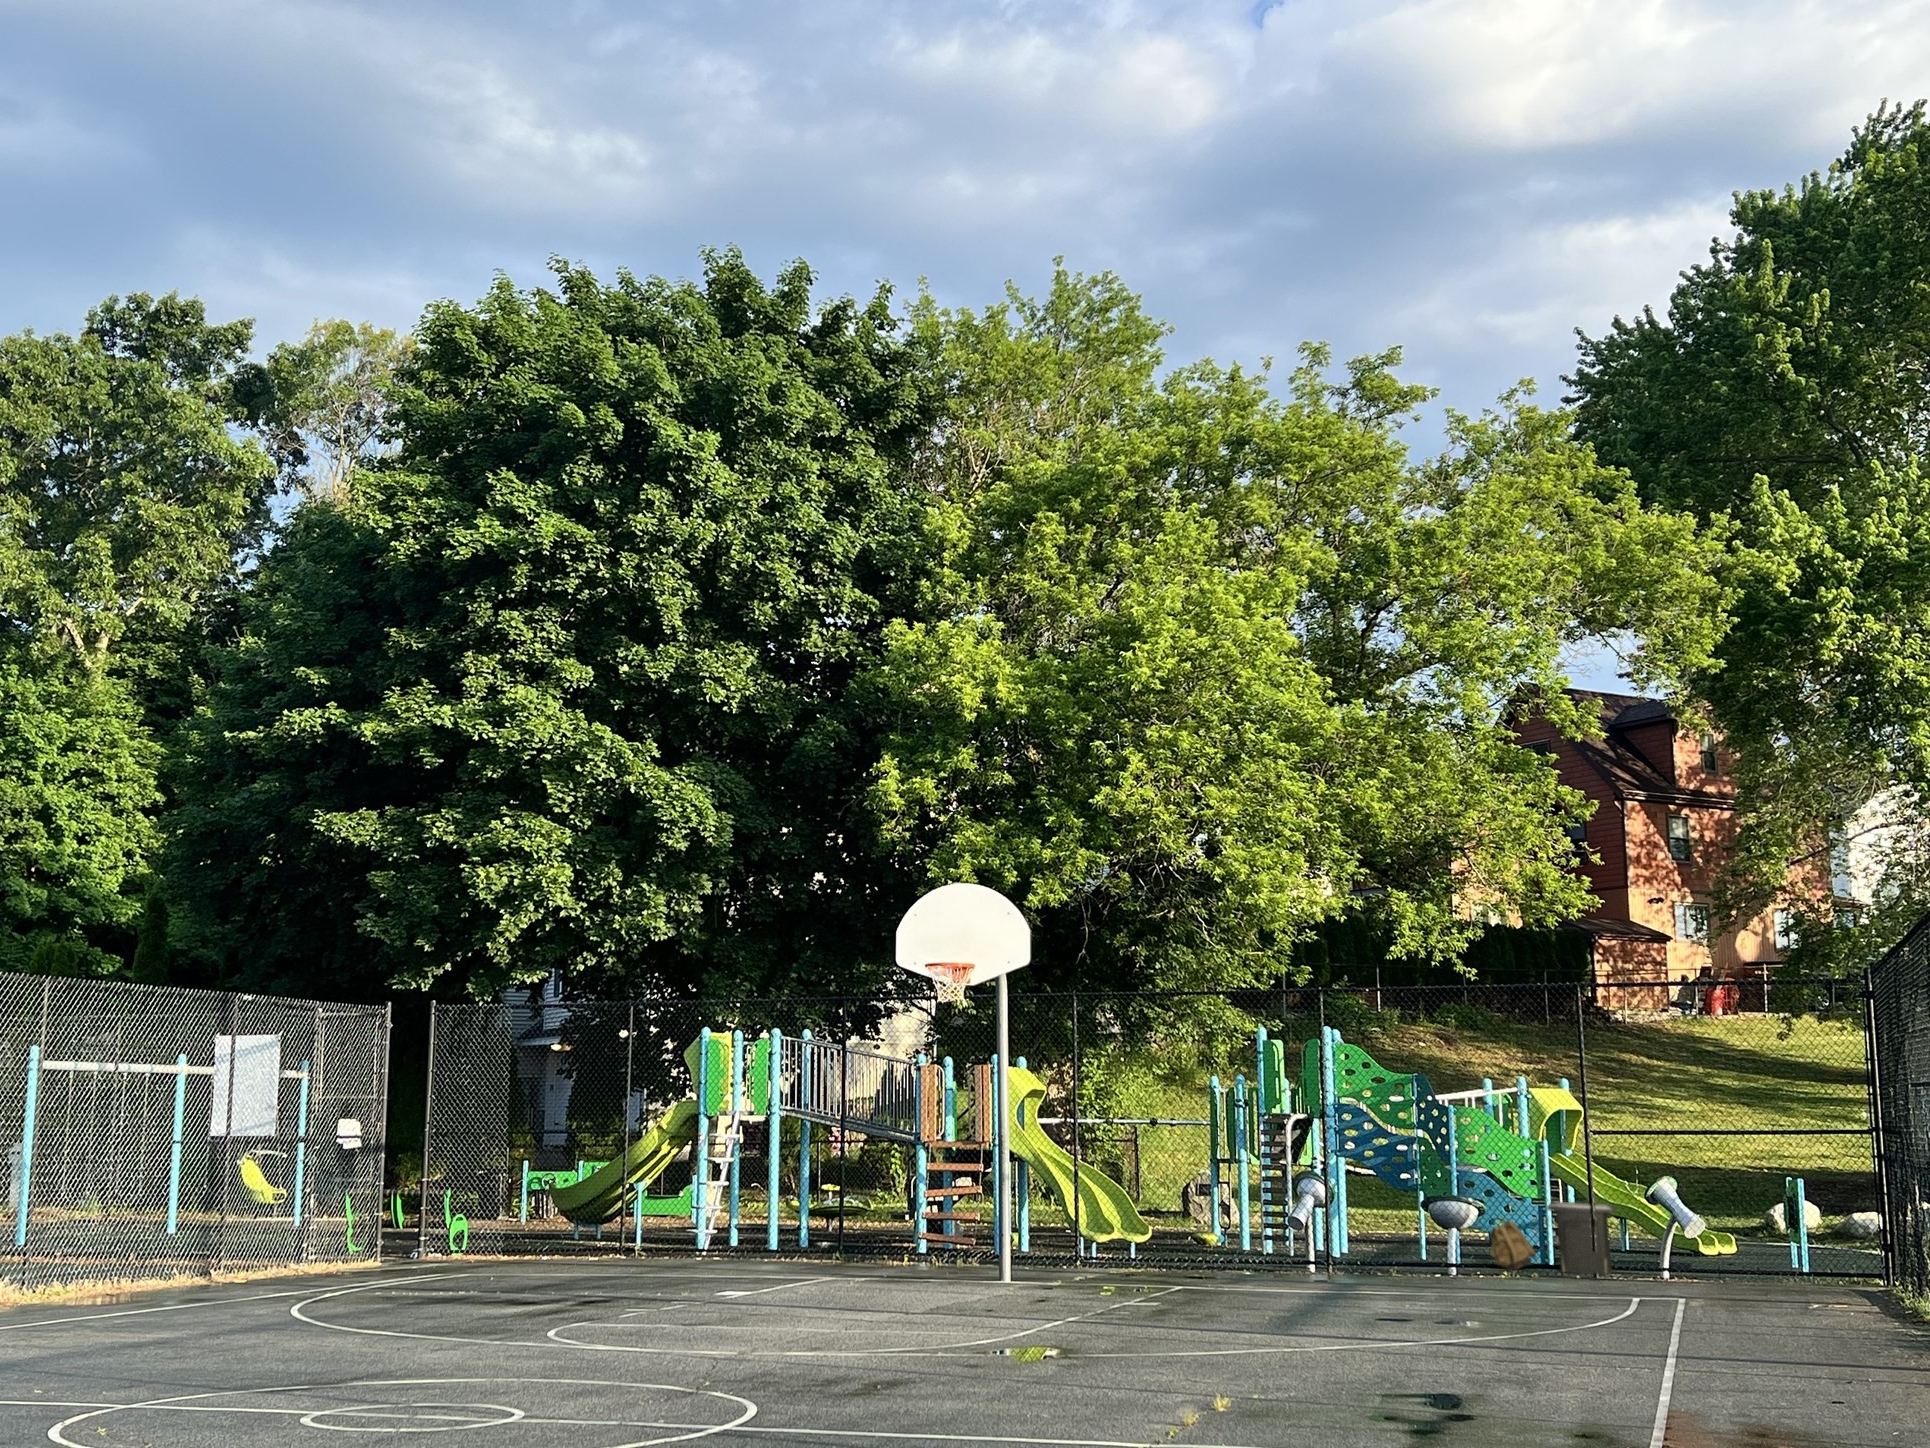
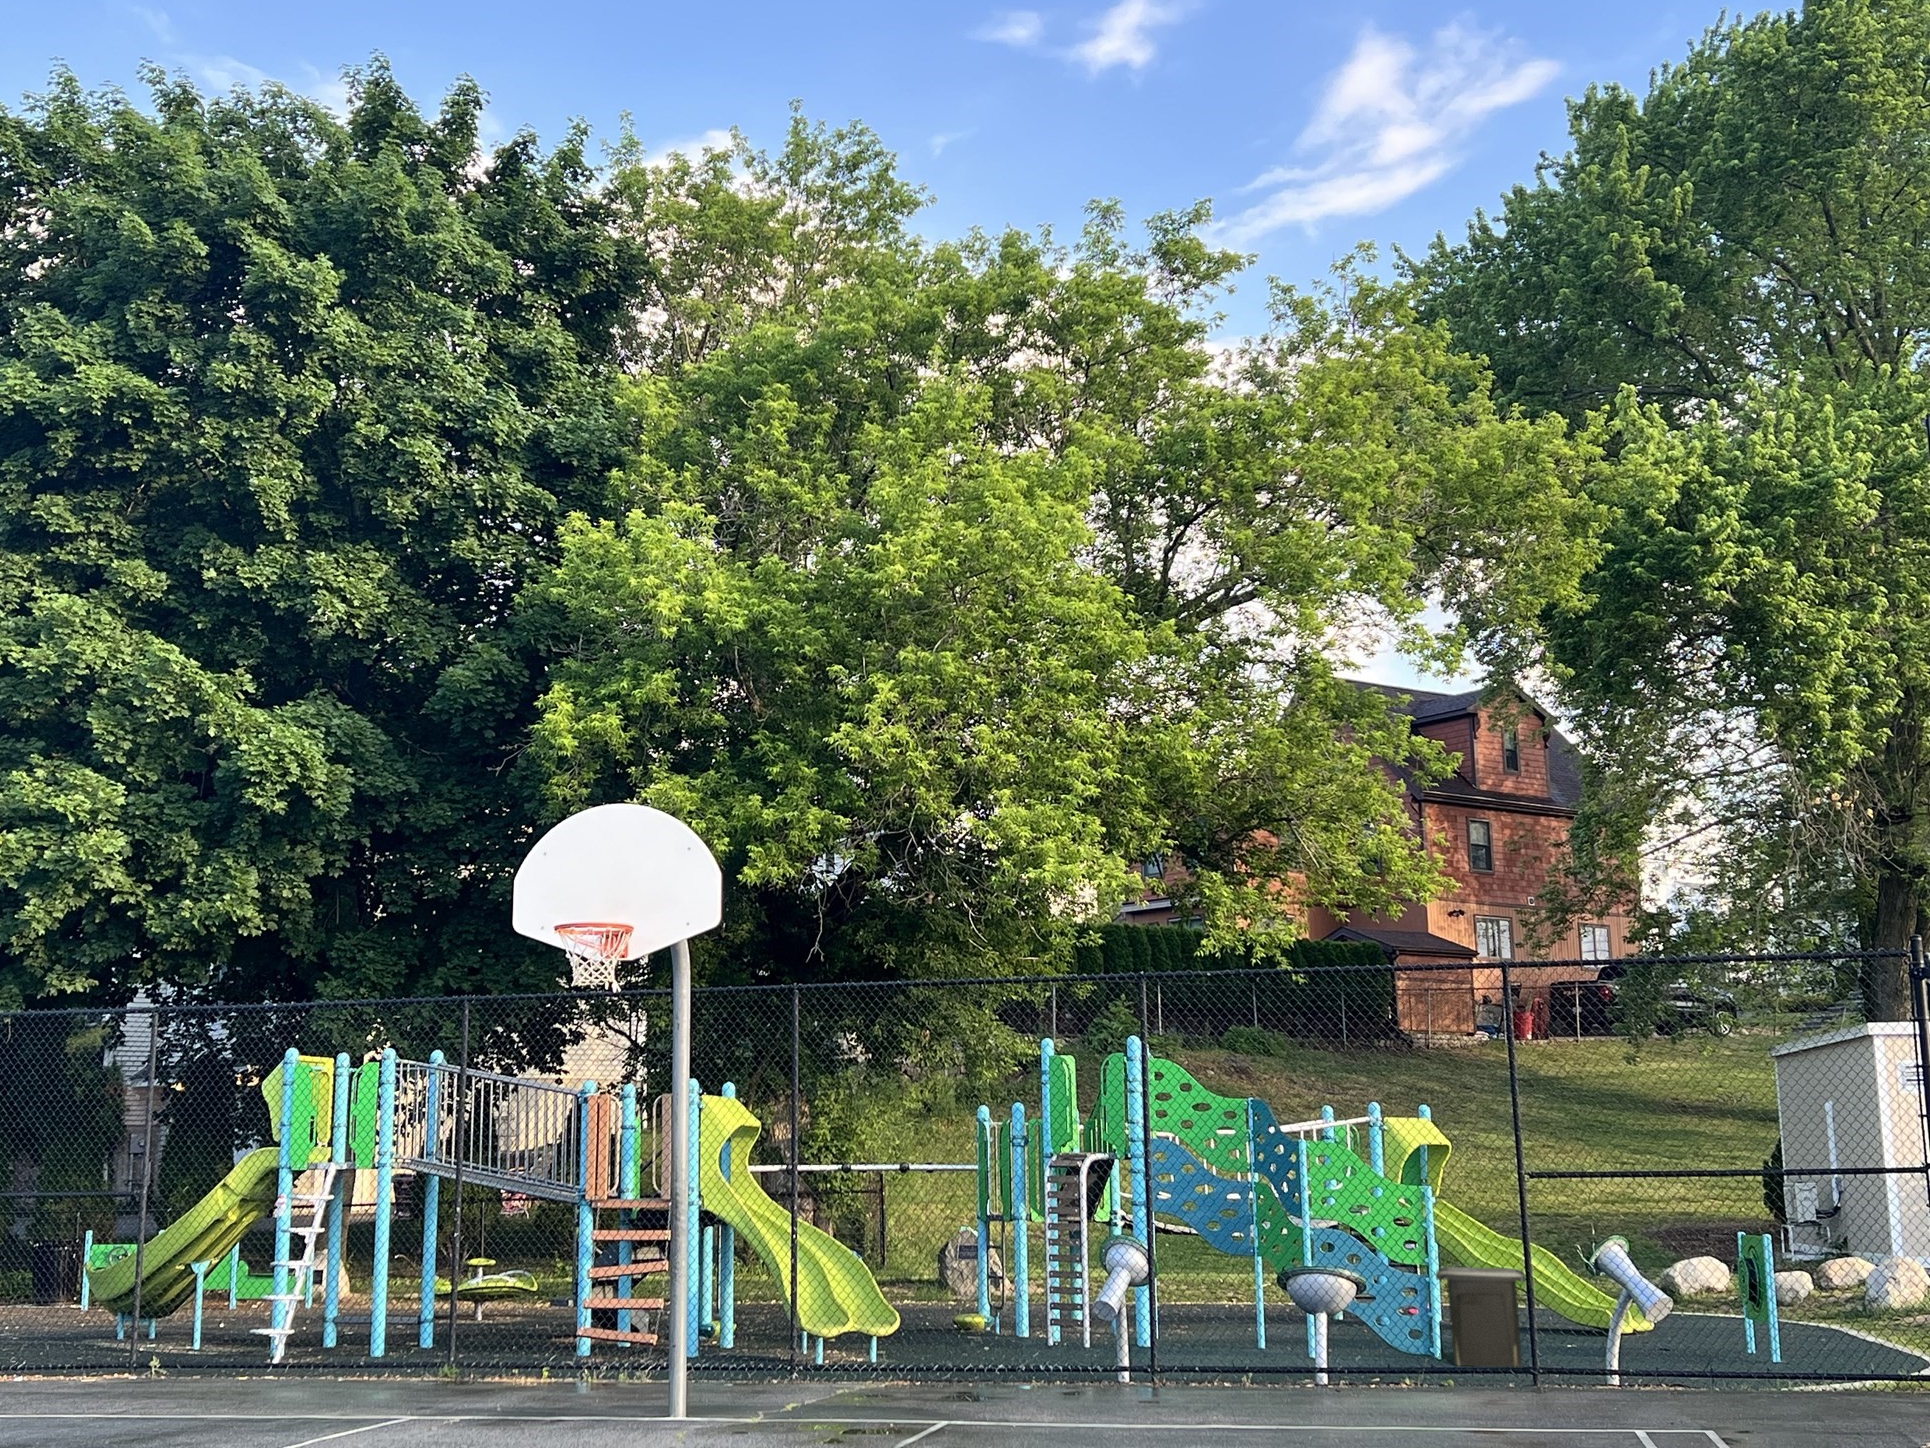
backpack: present [1490,1220,1536,1270] -> none [1356,1293,1419,1364]

